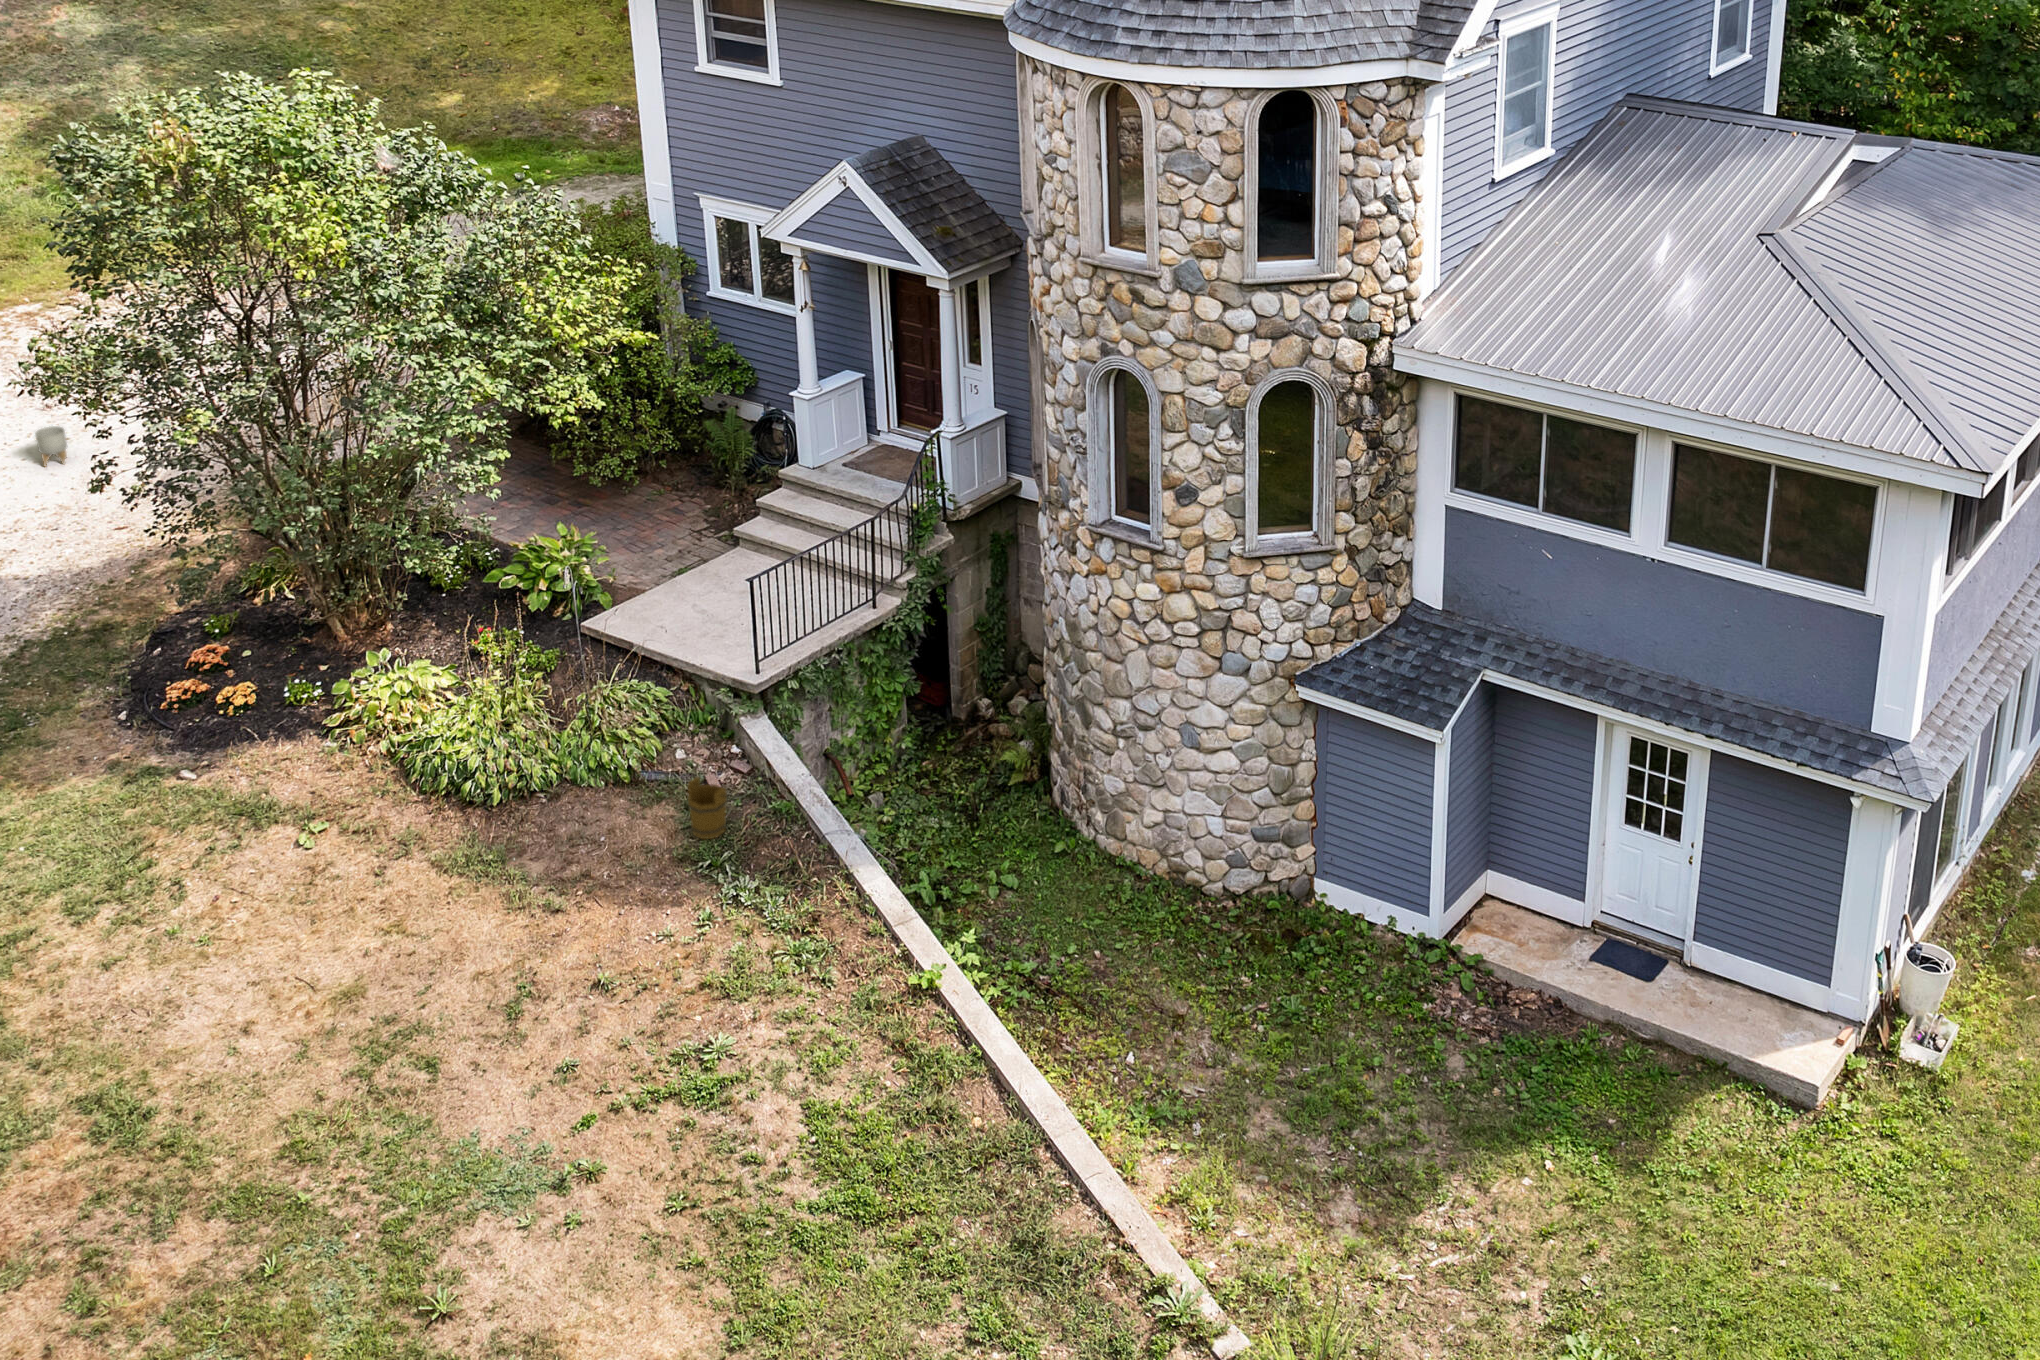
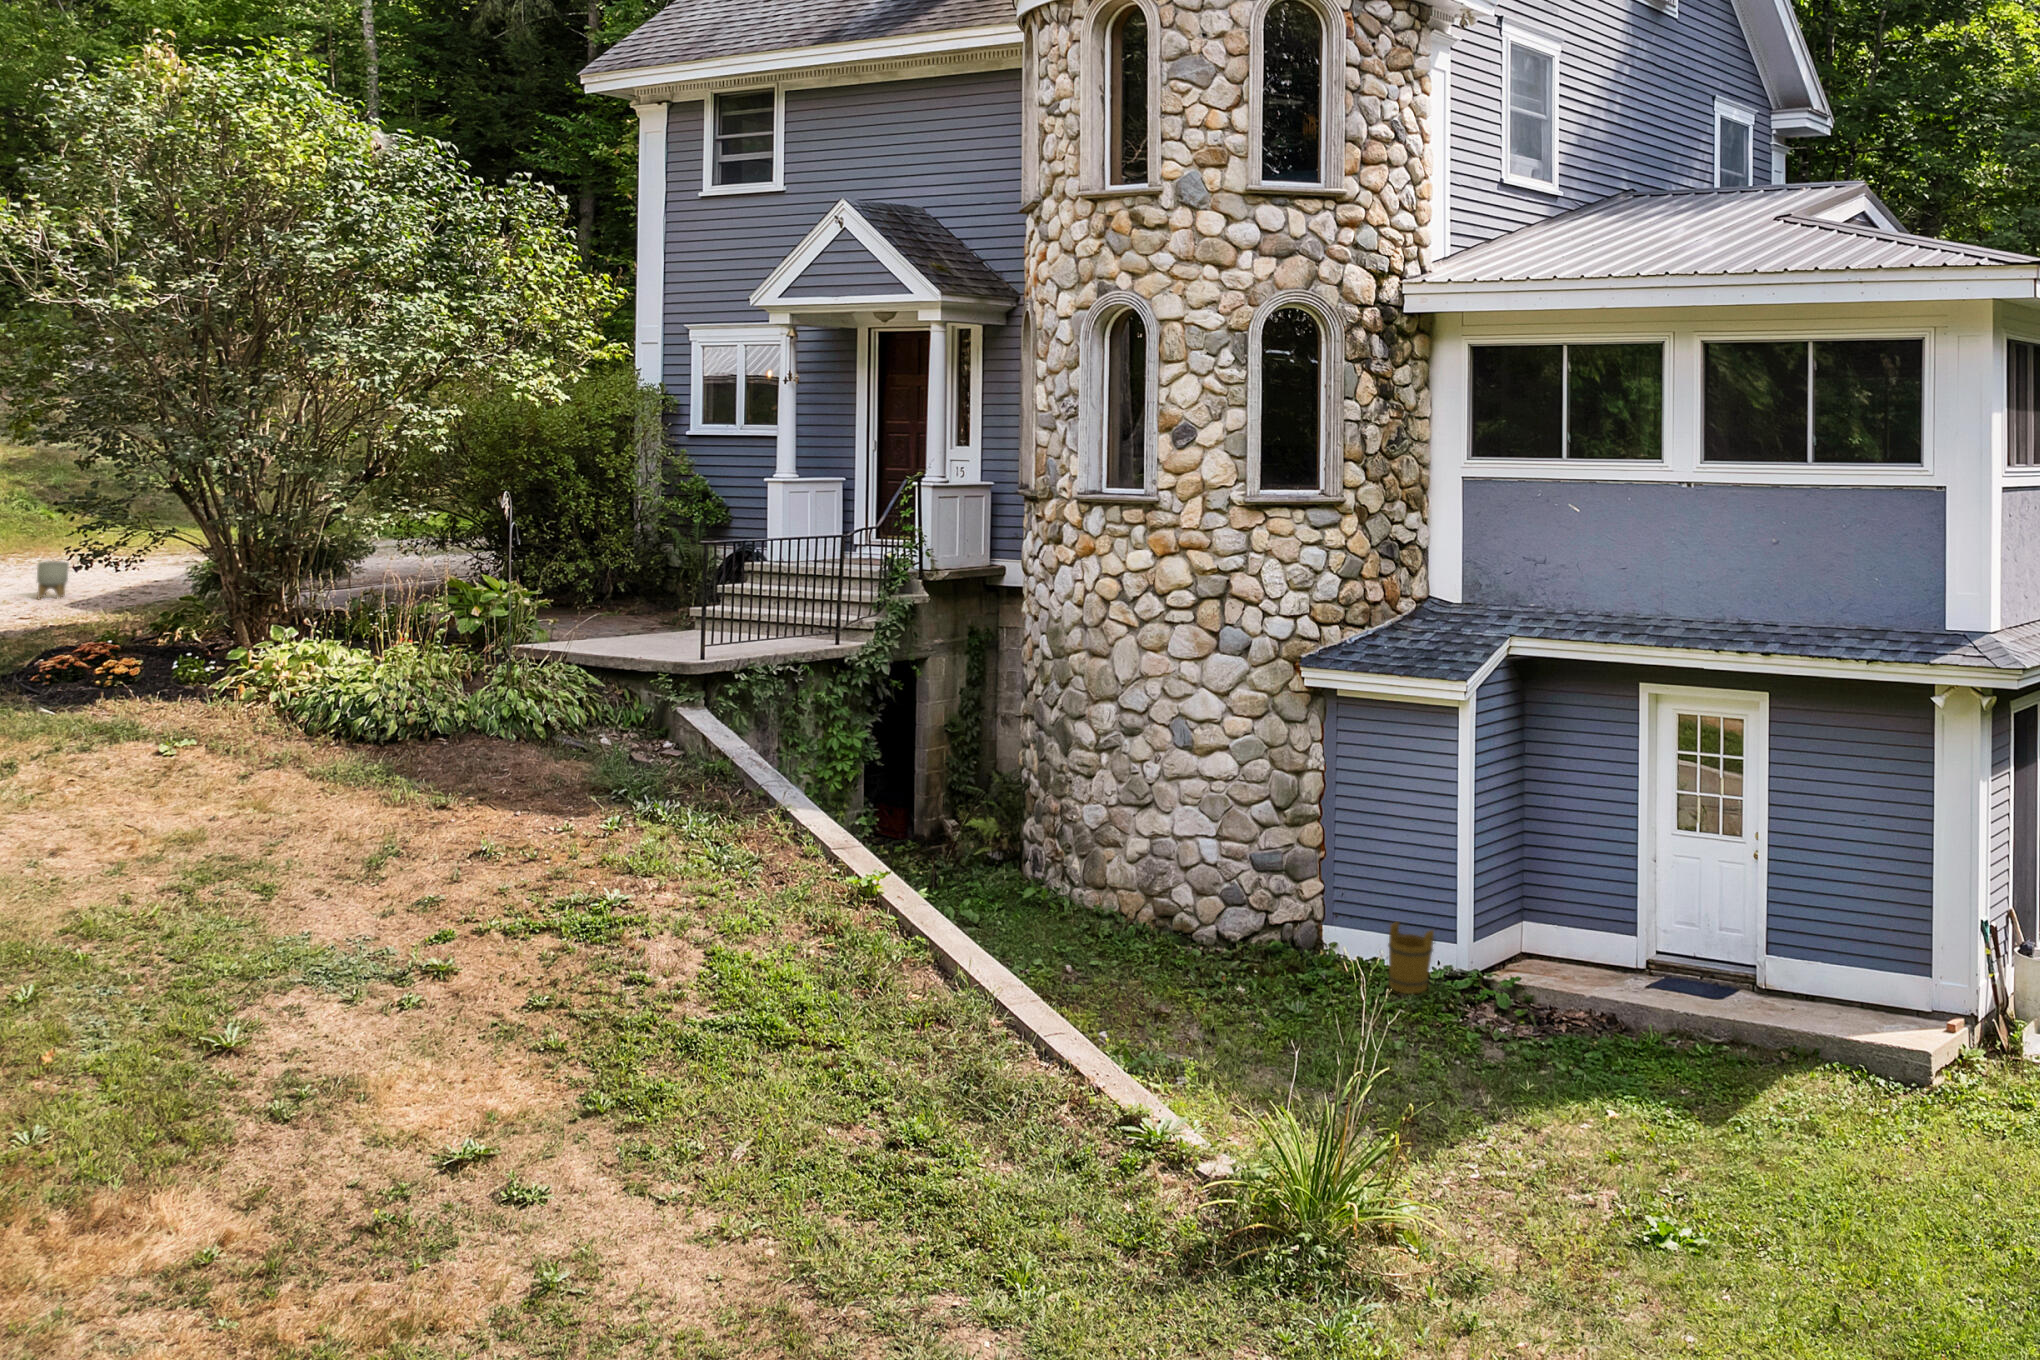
bucket: present [688,777,728,839] -> present [1388,922,1434,994]

